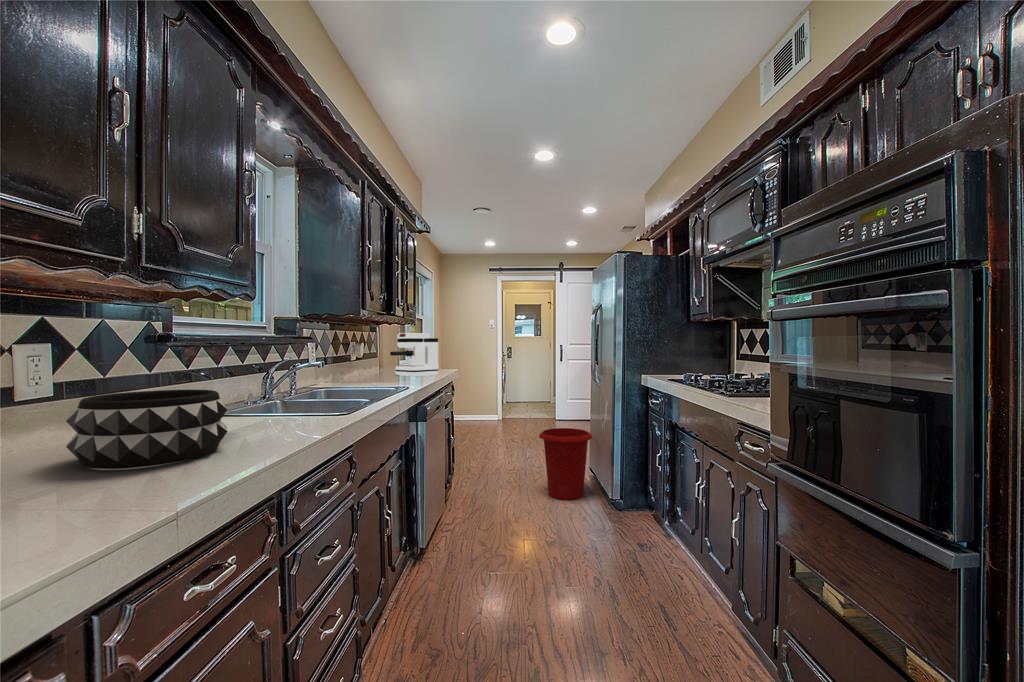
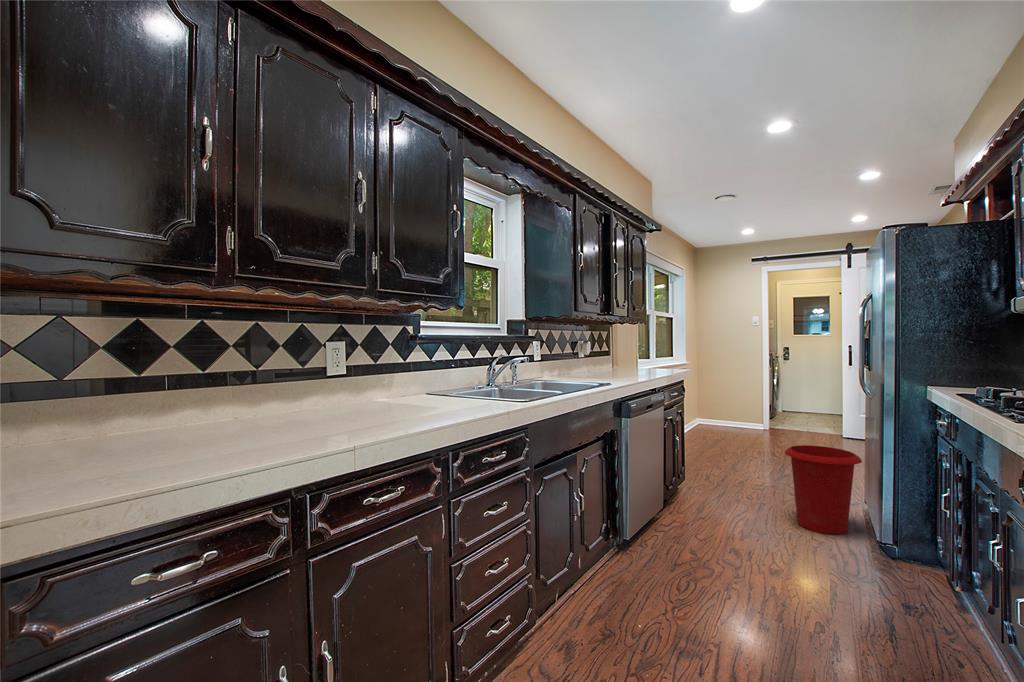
coffee maker: present [390,333,439,377] -> none [615,332,664,376]
decorative bowl: present [66,390,228,469] -> none [342,373,428,420]

